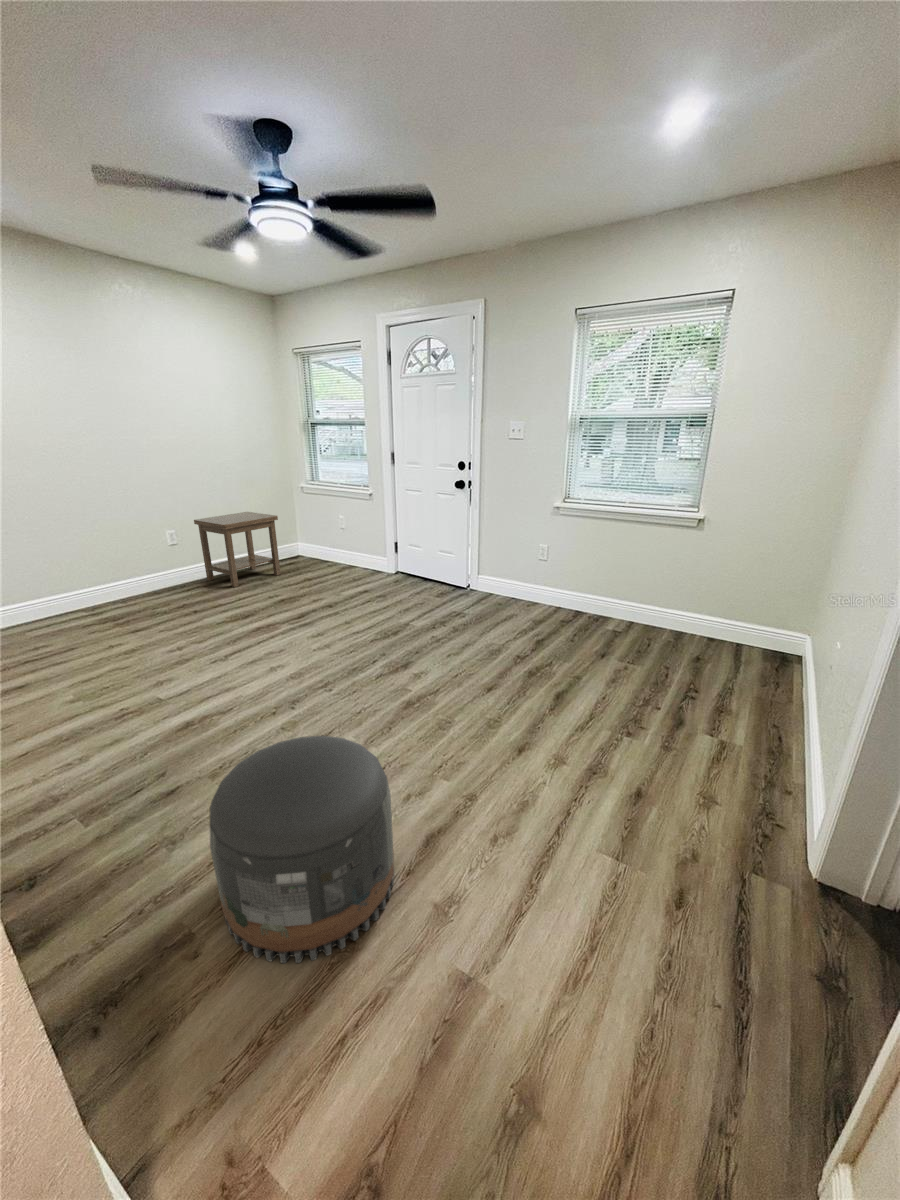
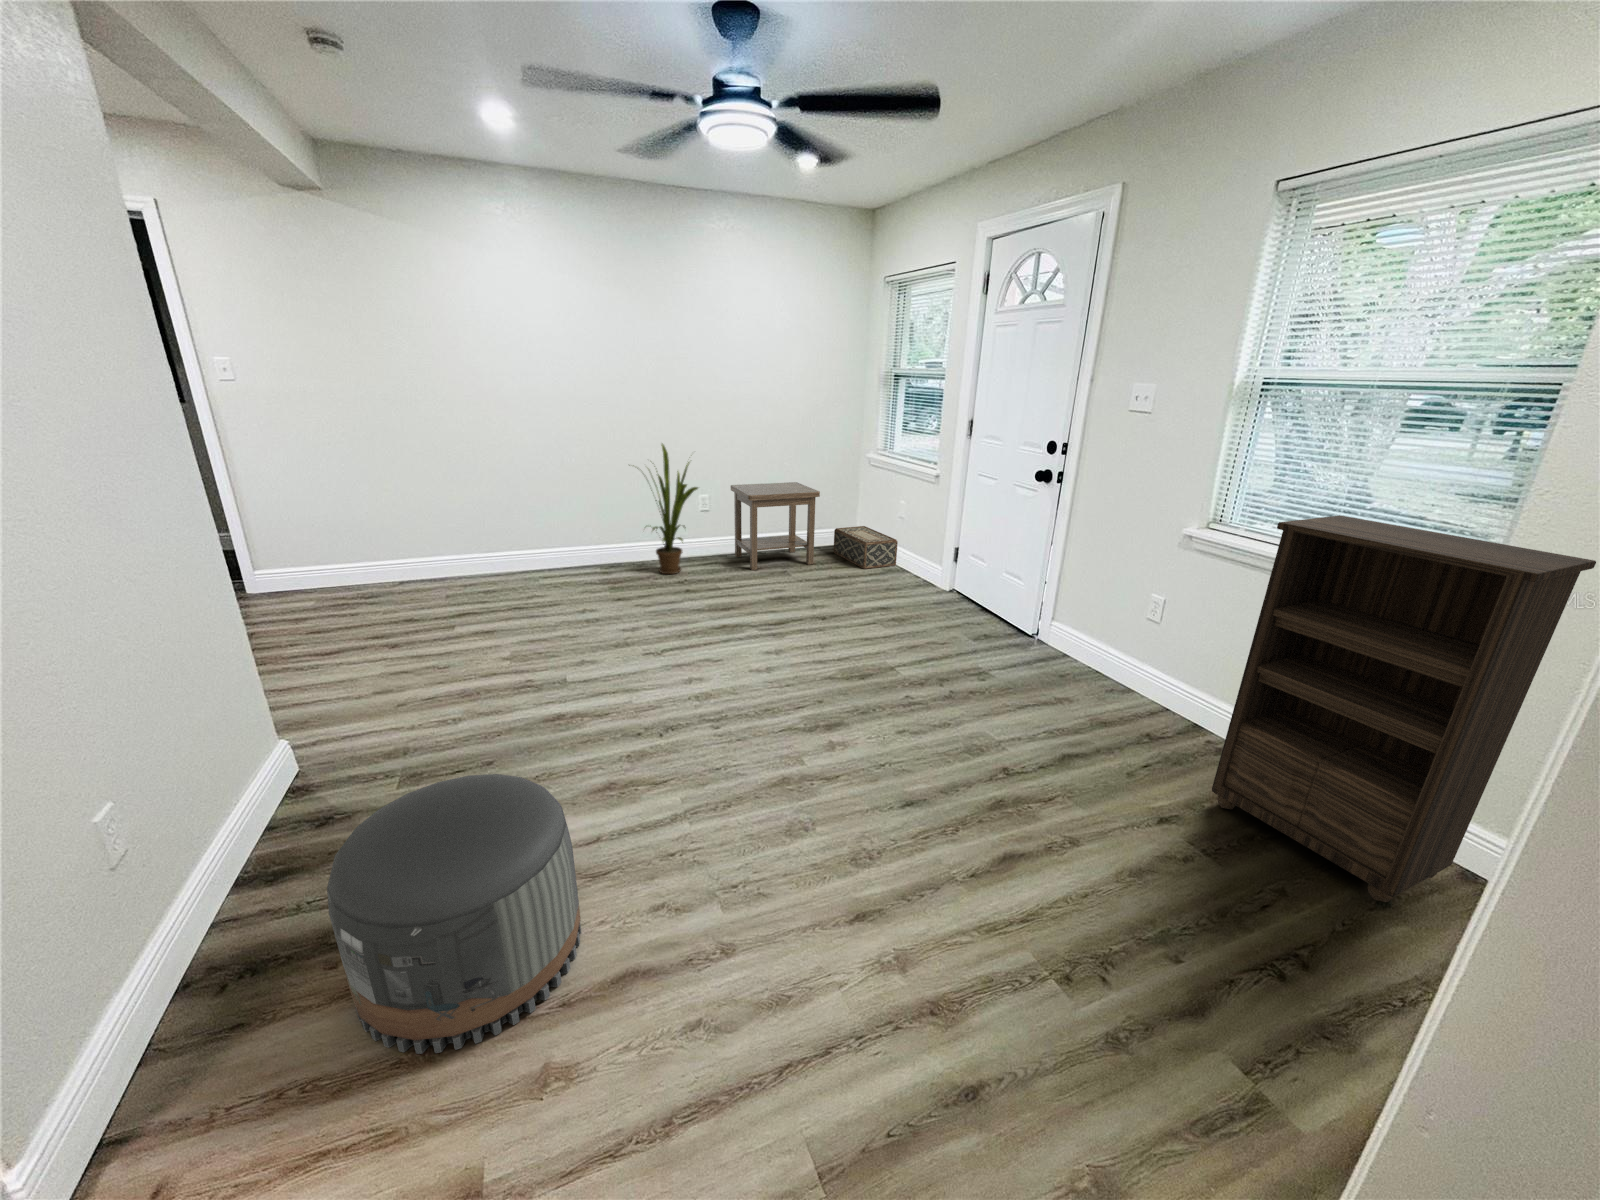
bookshelf: none [616,482,743,660] -> present [1212,515,1596,902]
house plant: none [100,488,177,605] -> present [651,444,698,574]
woven basket: none [285,540,343,570] -> present [834,526,898,569]

